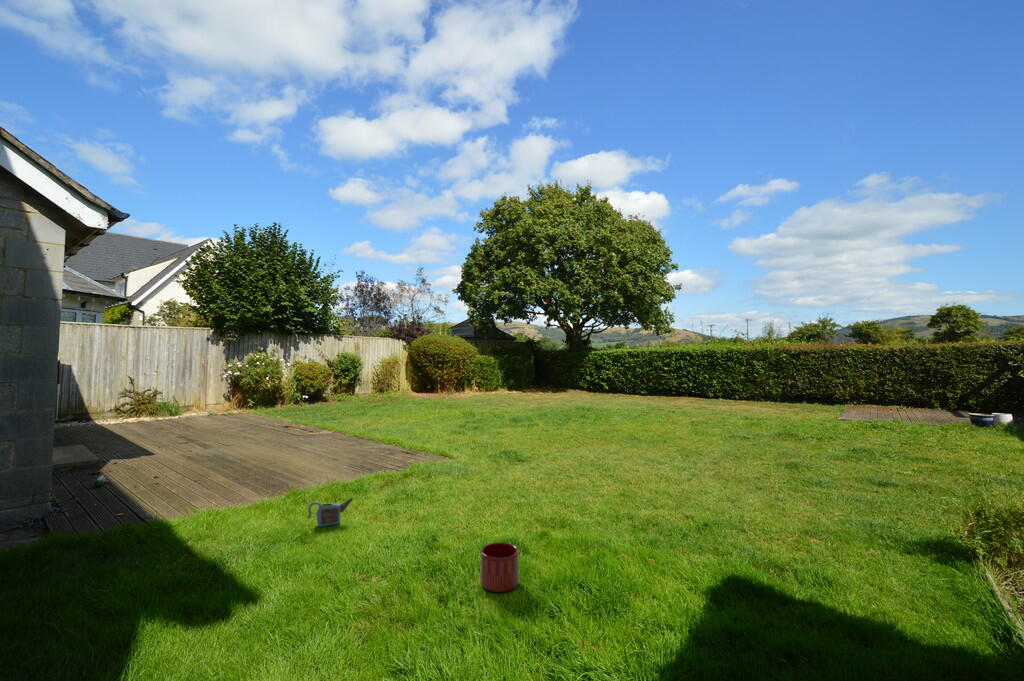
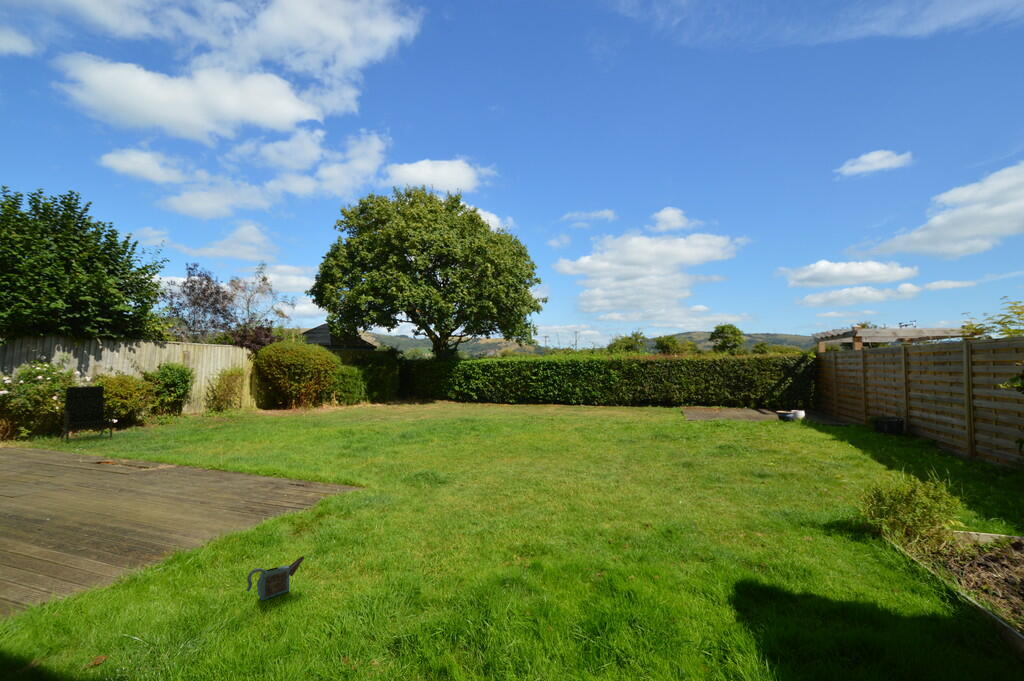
lounge chair: none [272,370,304,410] -> present [61,386,113,441]
planter: present [481,542,518,592] -> none [520,585,562,644]

